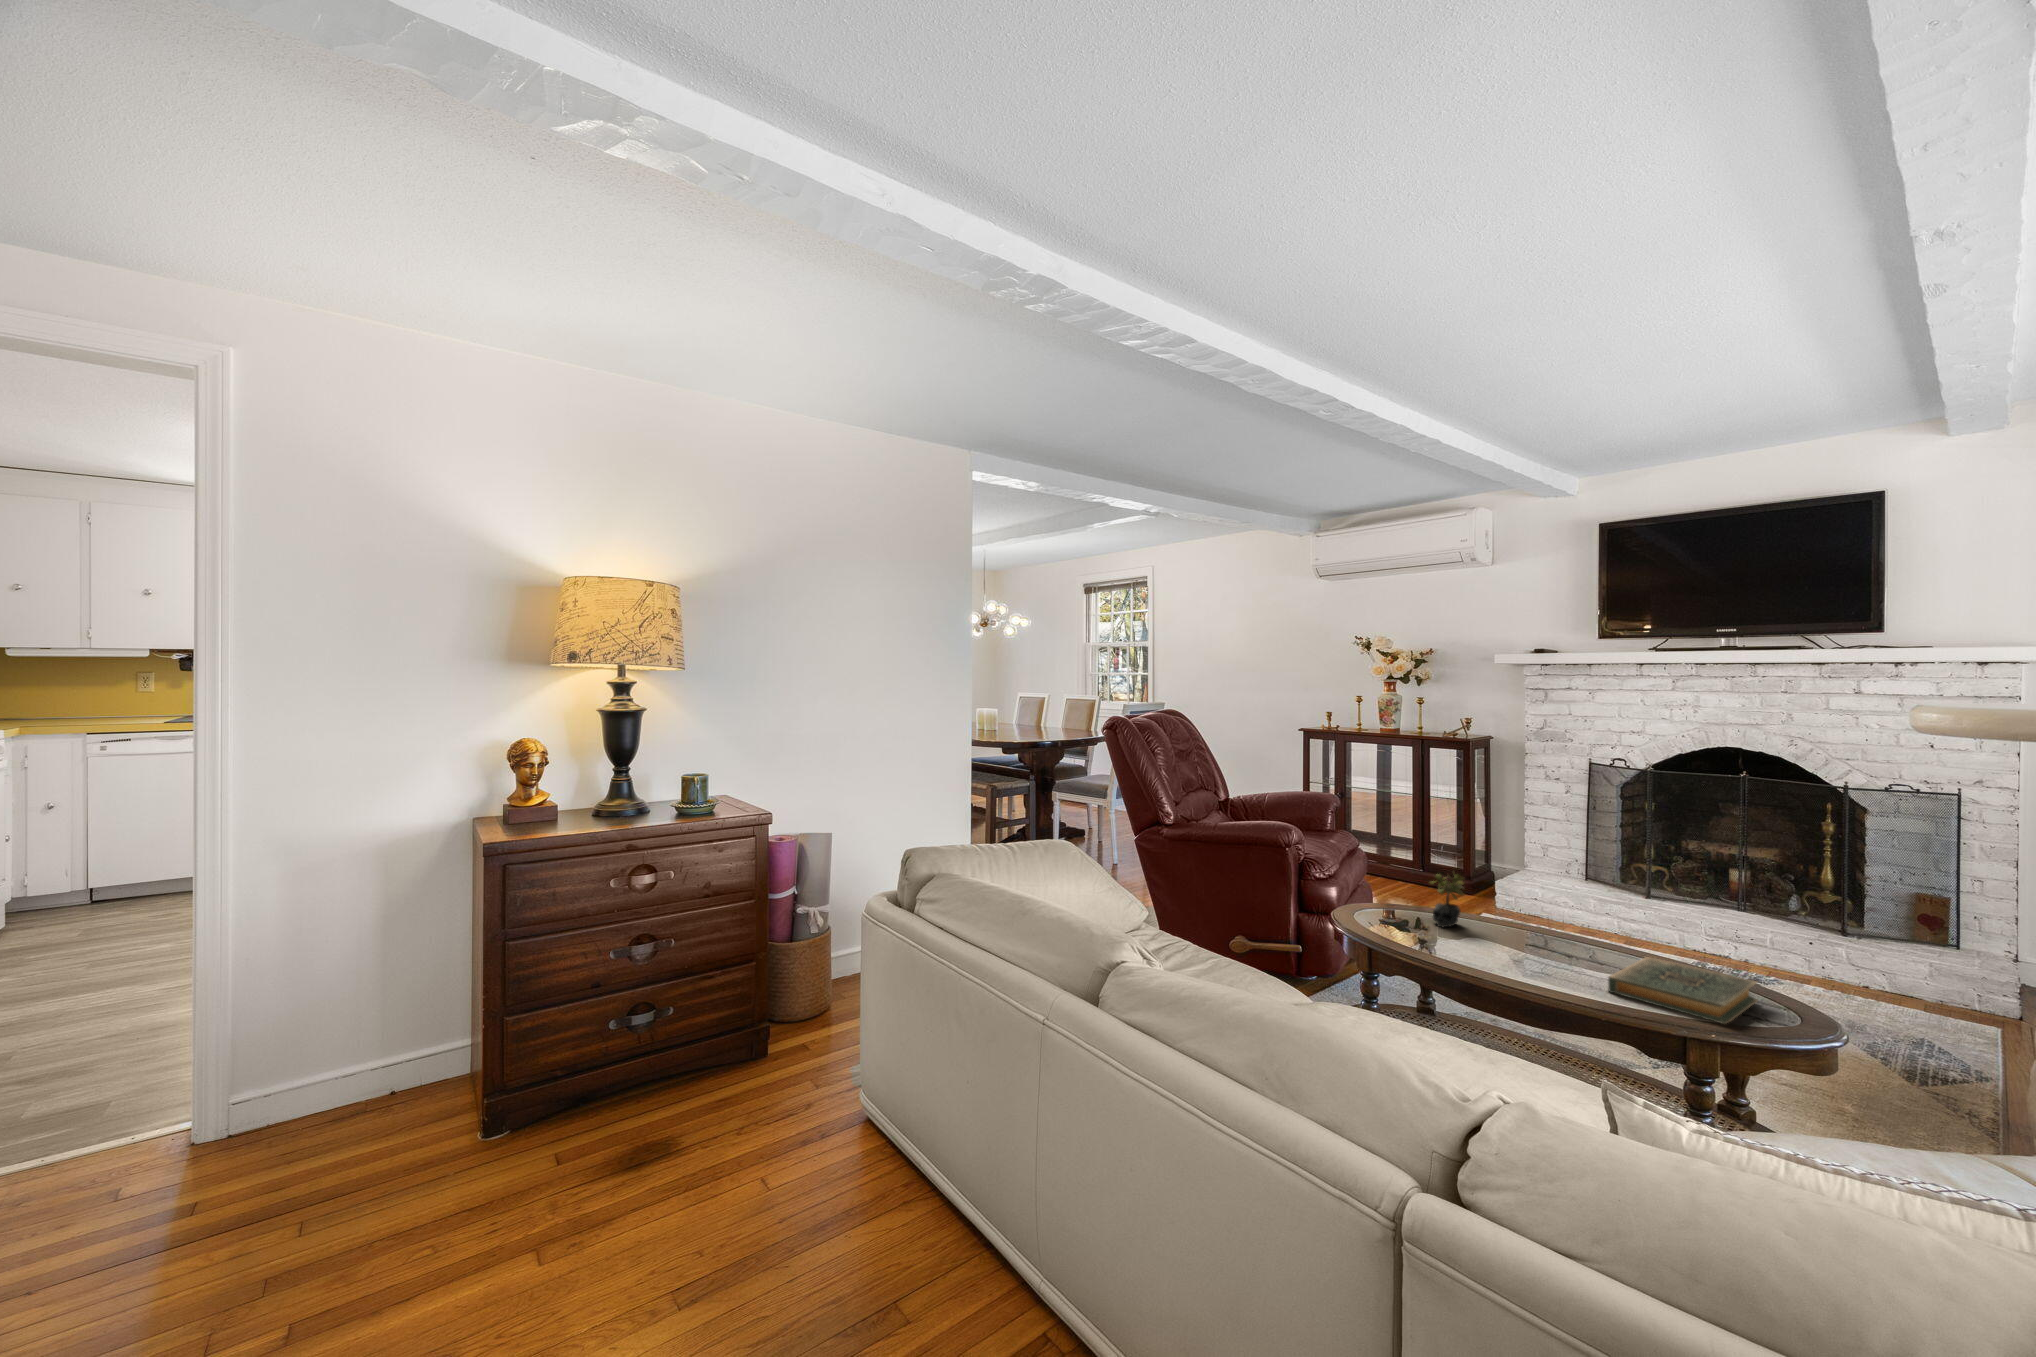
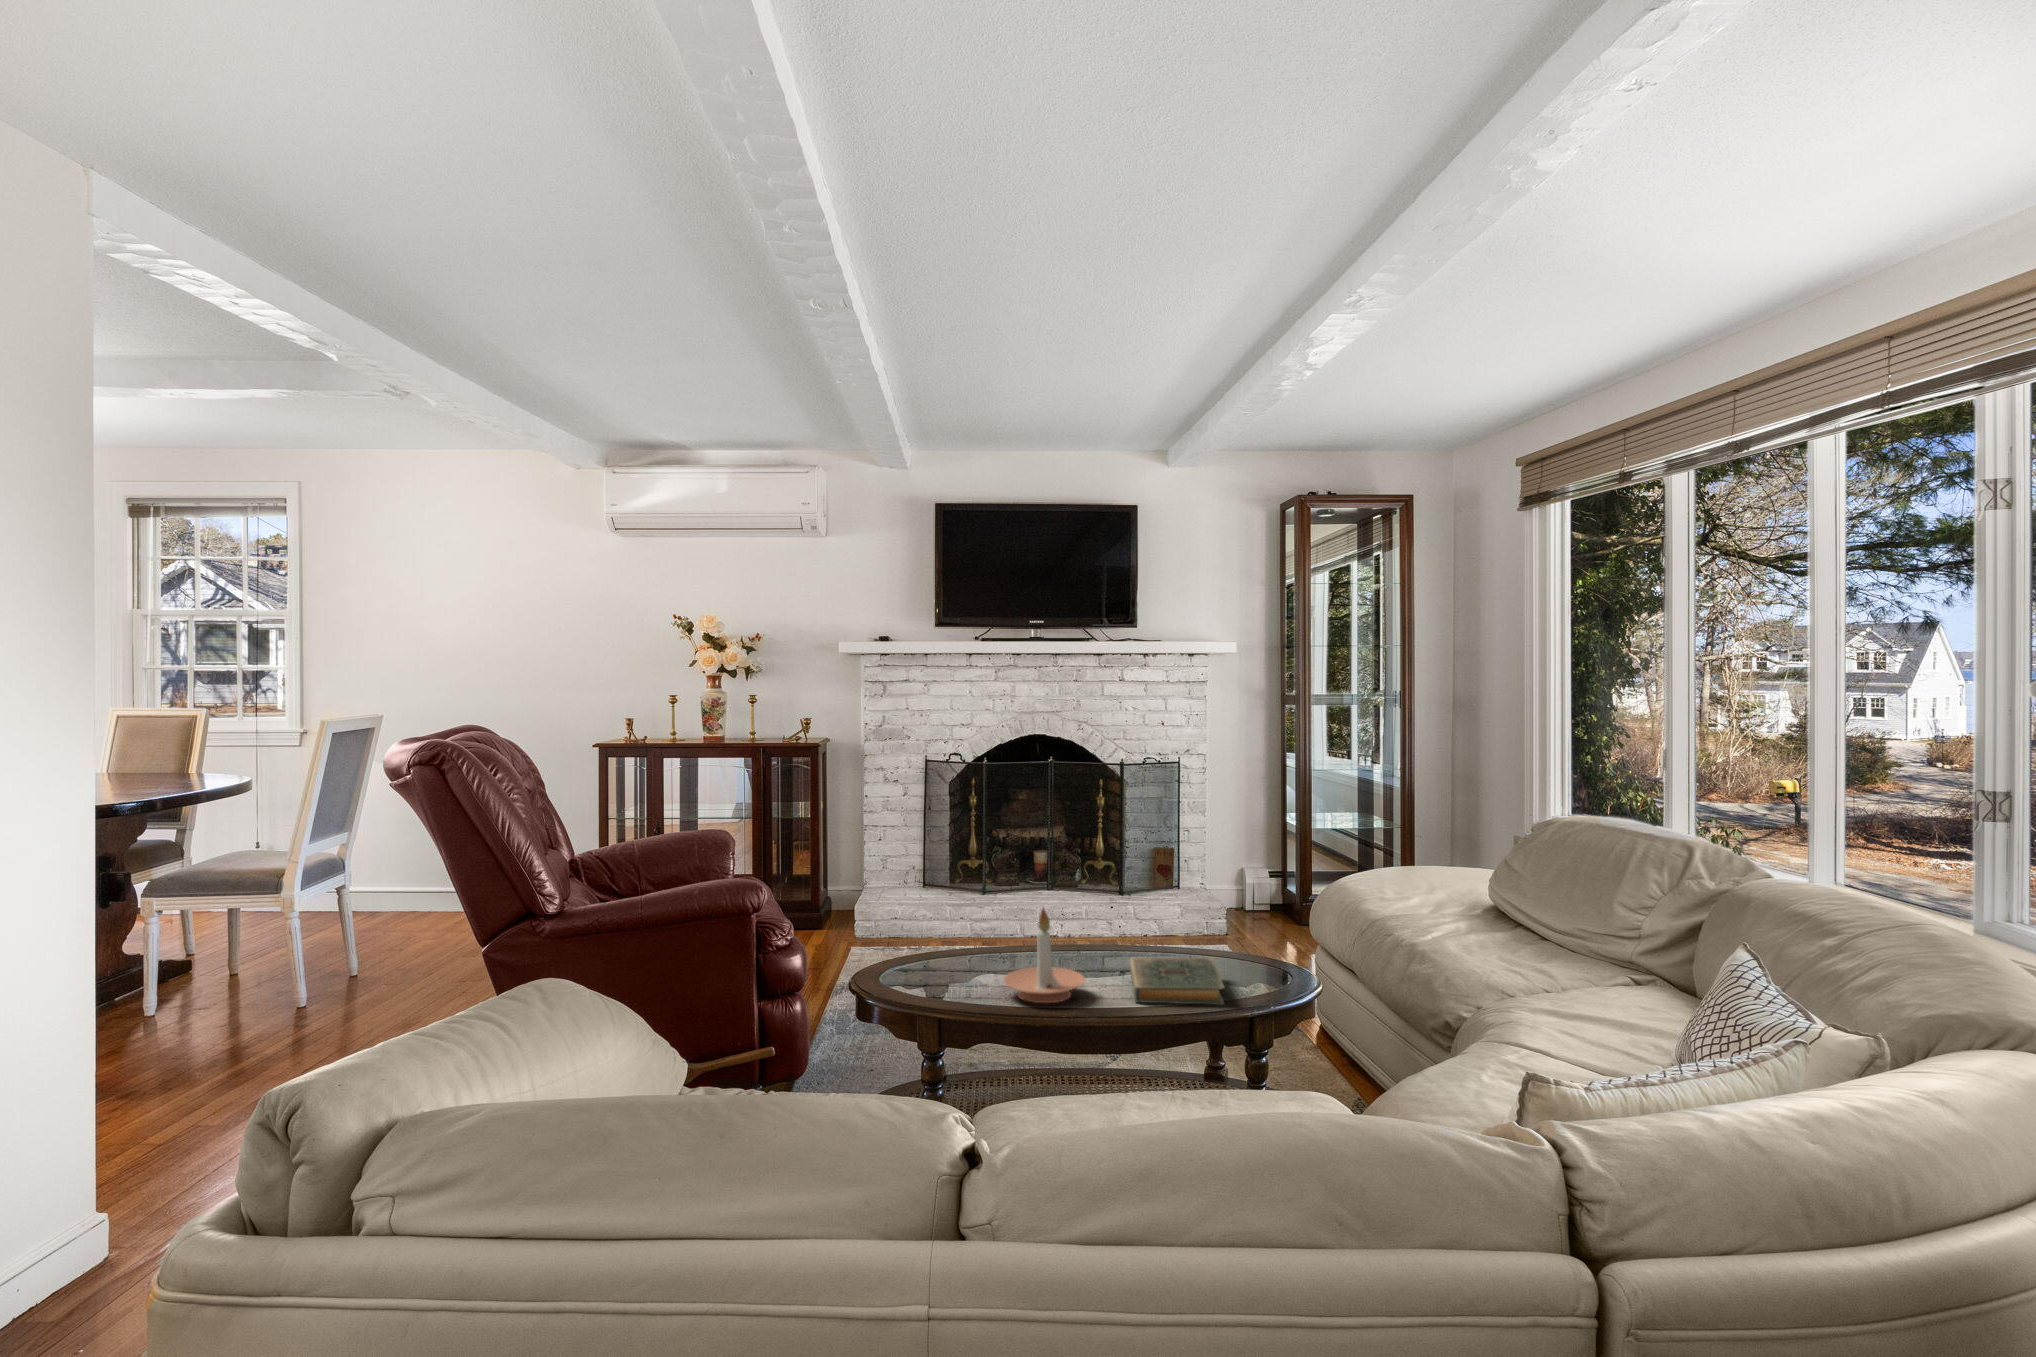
succulent plant: present [1431,872,1464,927] -> none [921,909,962,976]
candle holder: none [1473,878,1563,970] -> present [1004,908,1085,1003]

